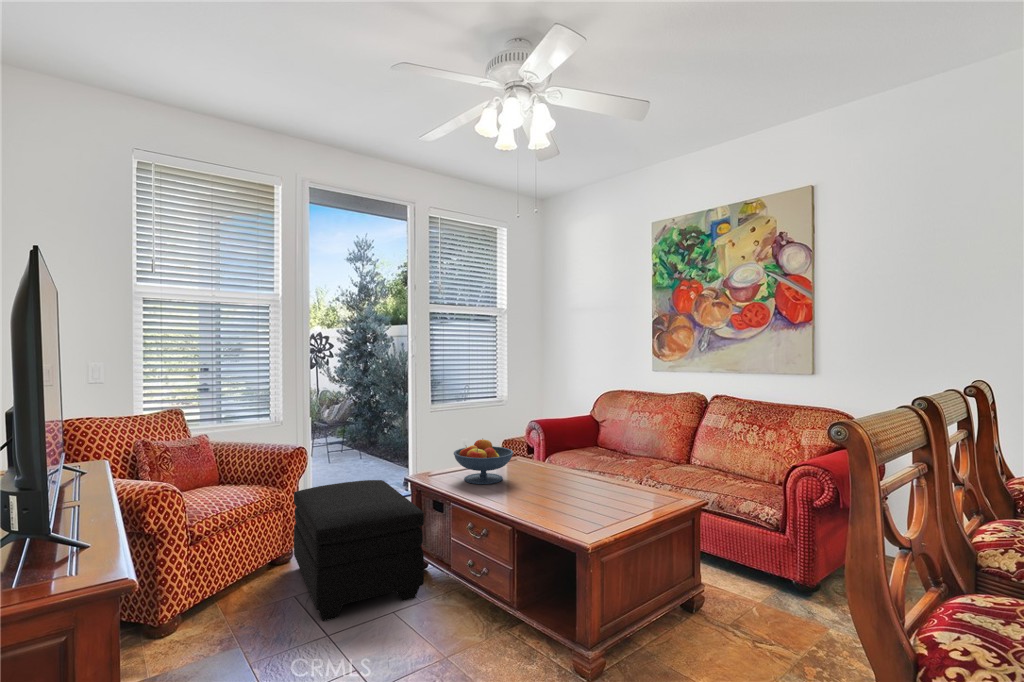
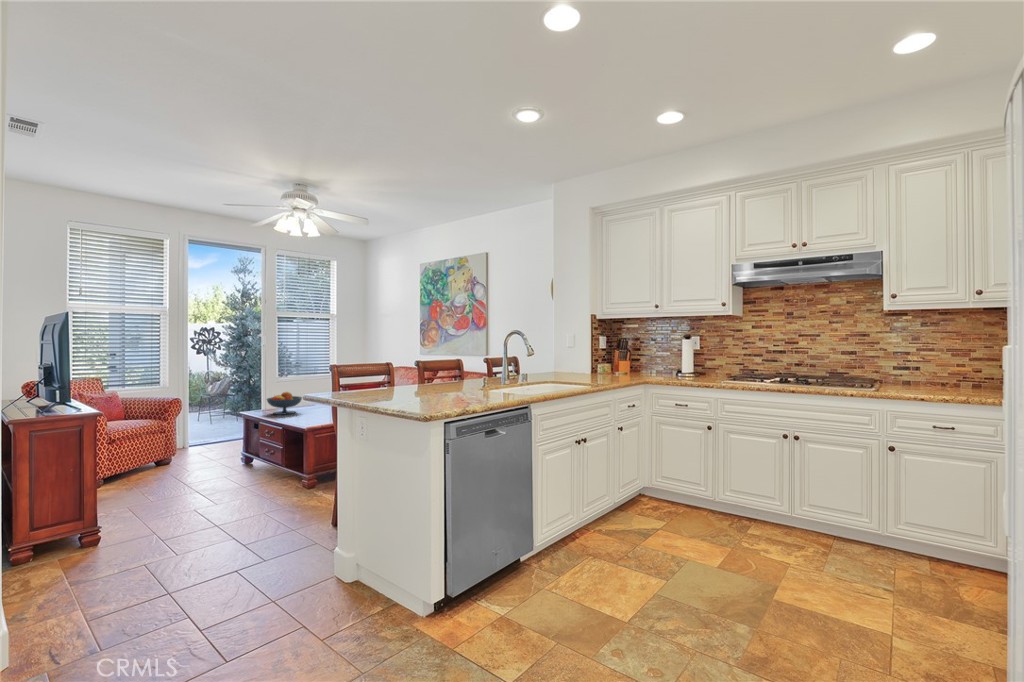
ottoman: present [294,480,424,621] -> none [172,417,243,480]

